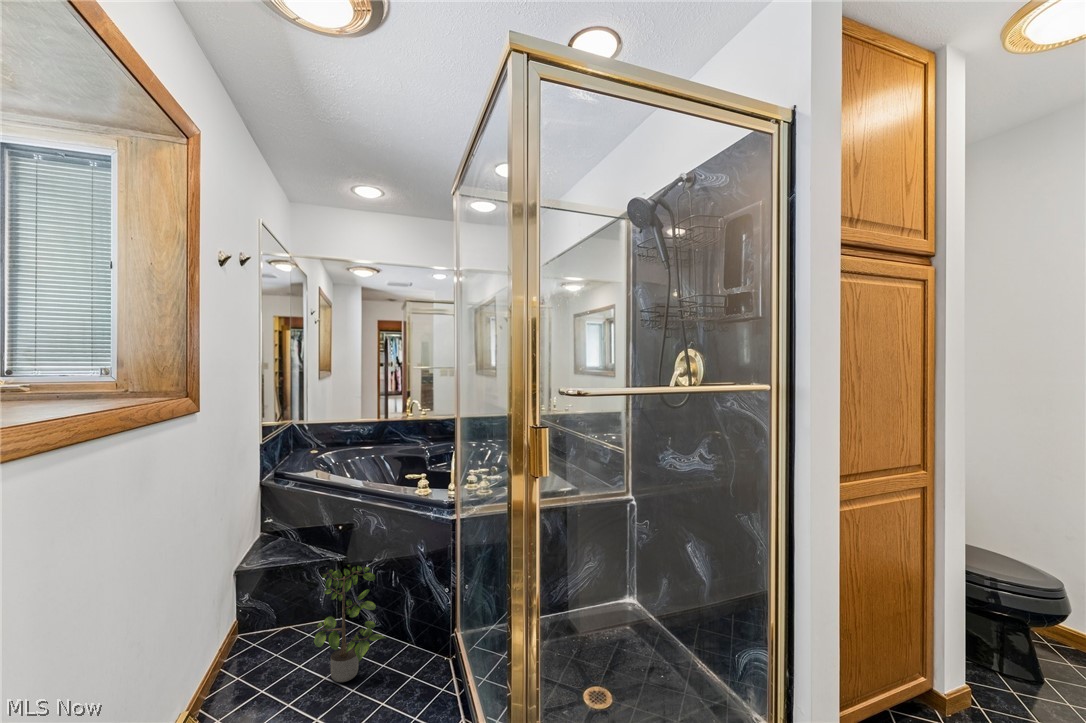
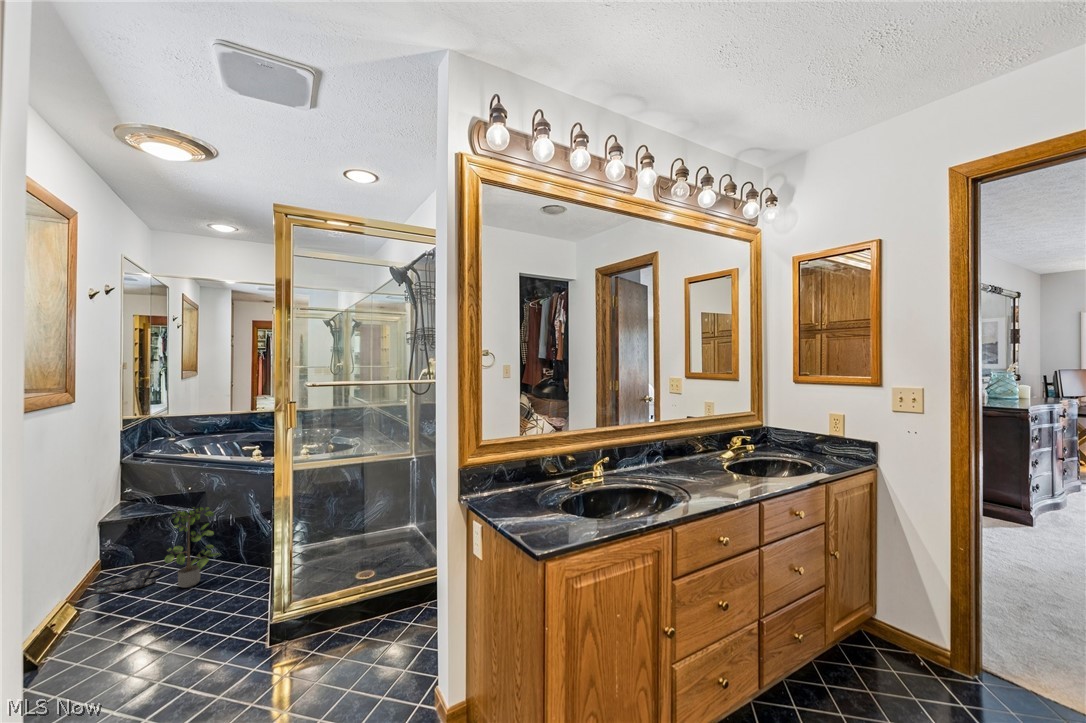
slippers: none [227,639,308,677] -> present [90,569,161,594]

